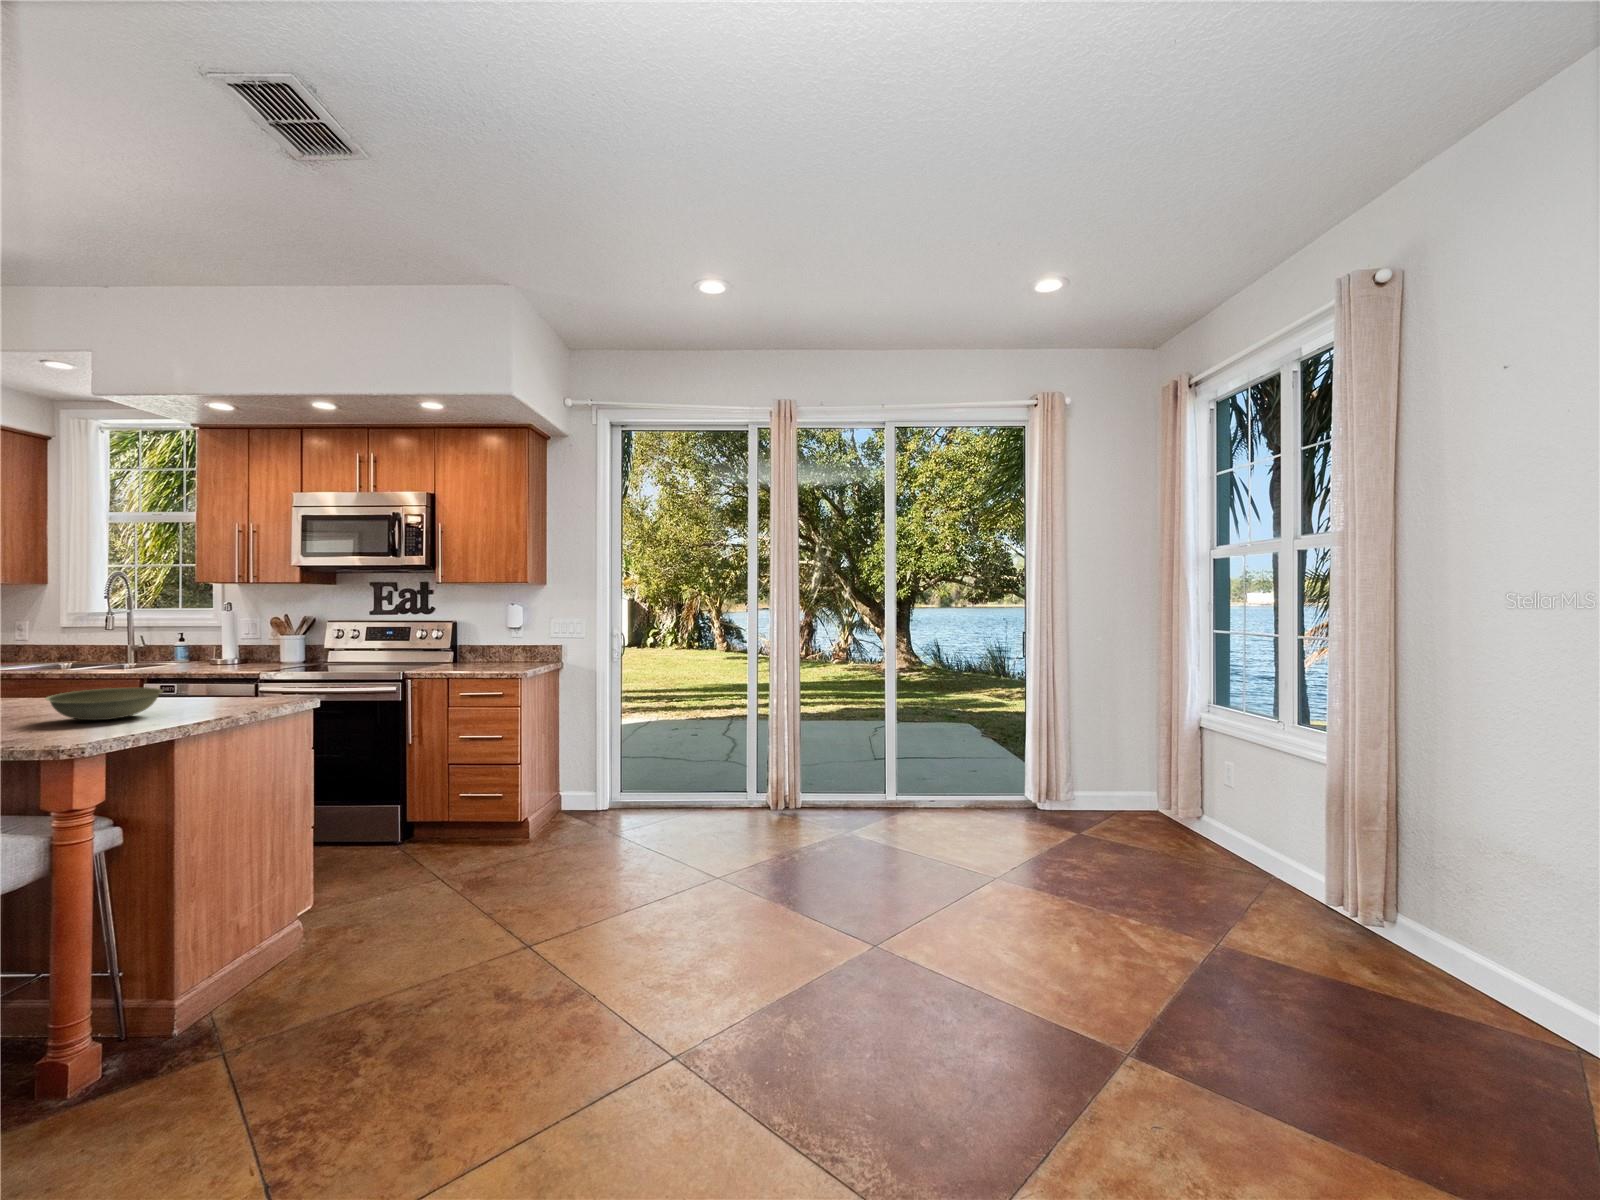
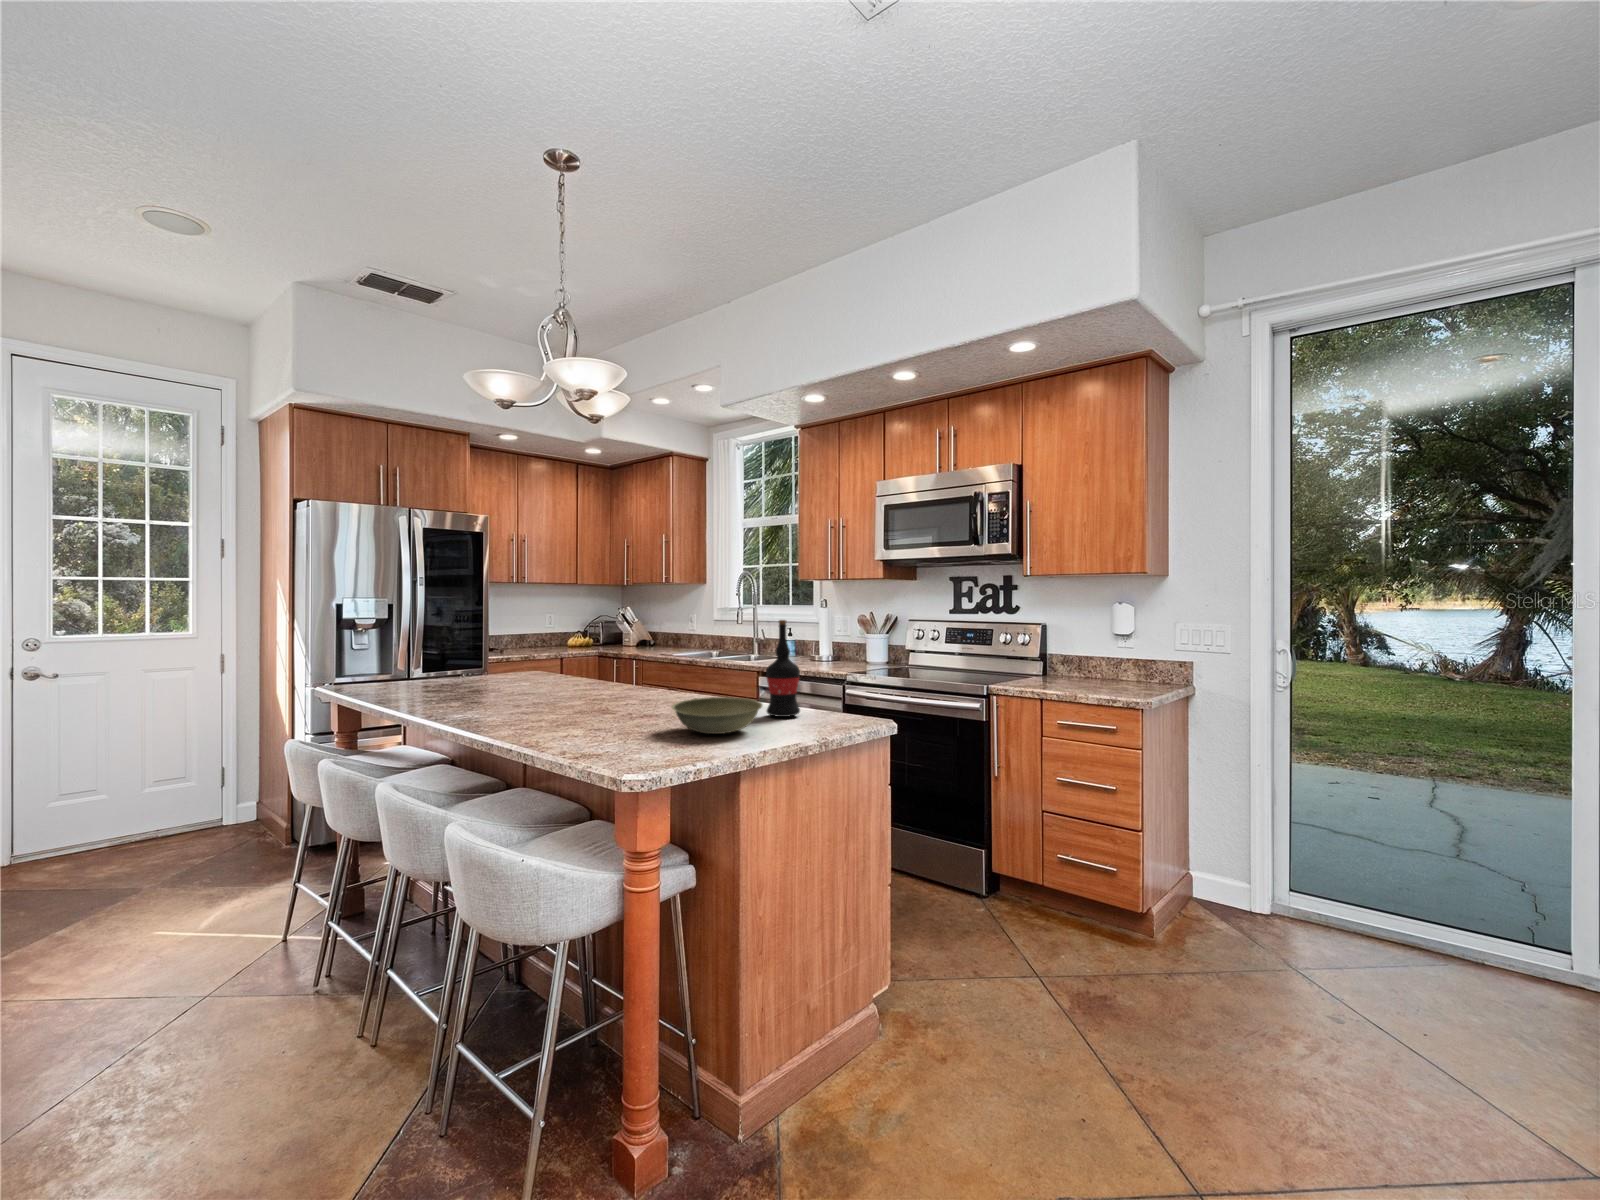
wine bottle: none [164,617,205,704] -> present [766,620,800,717]

